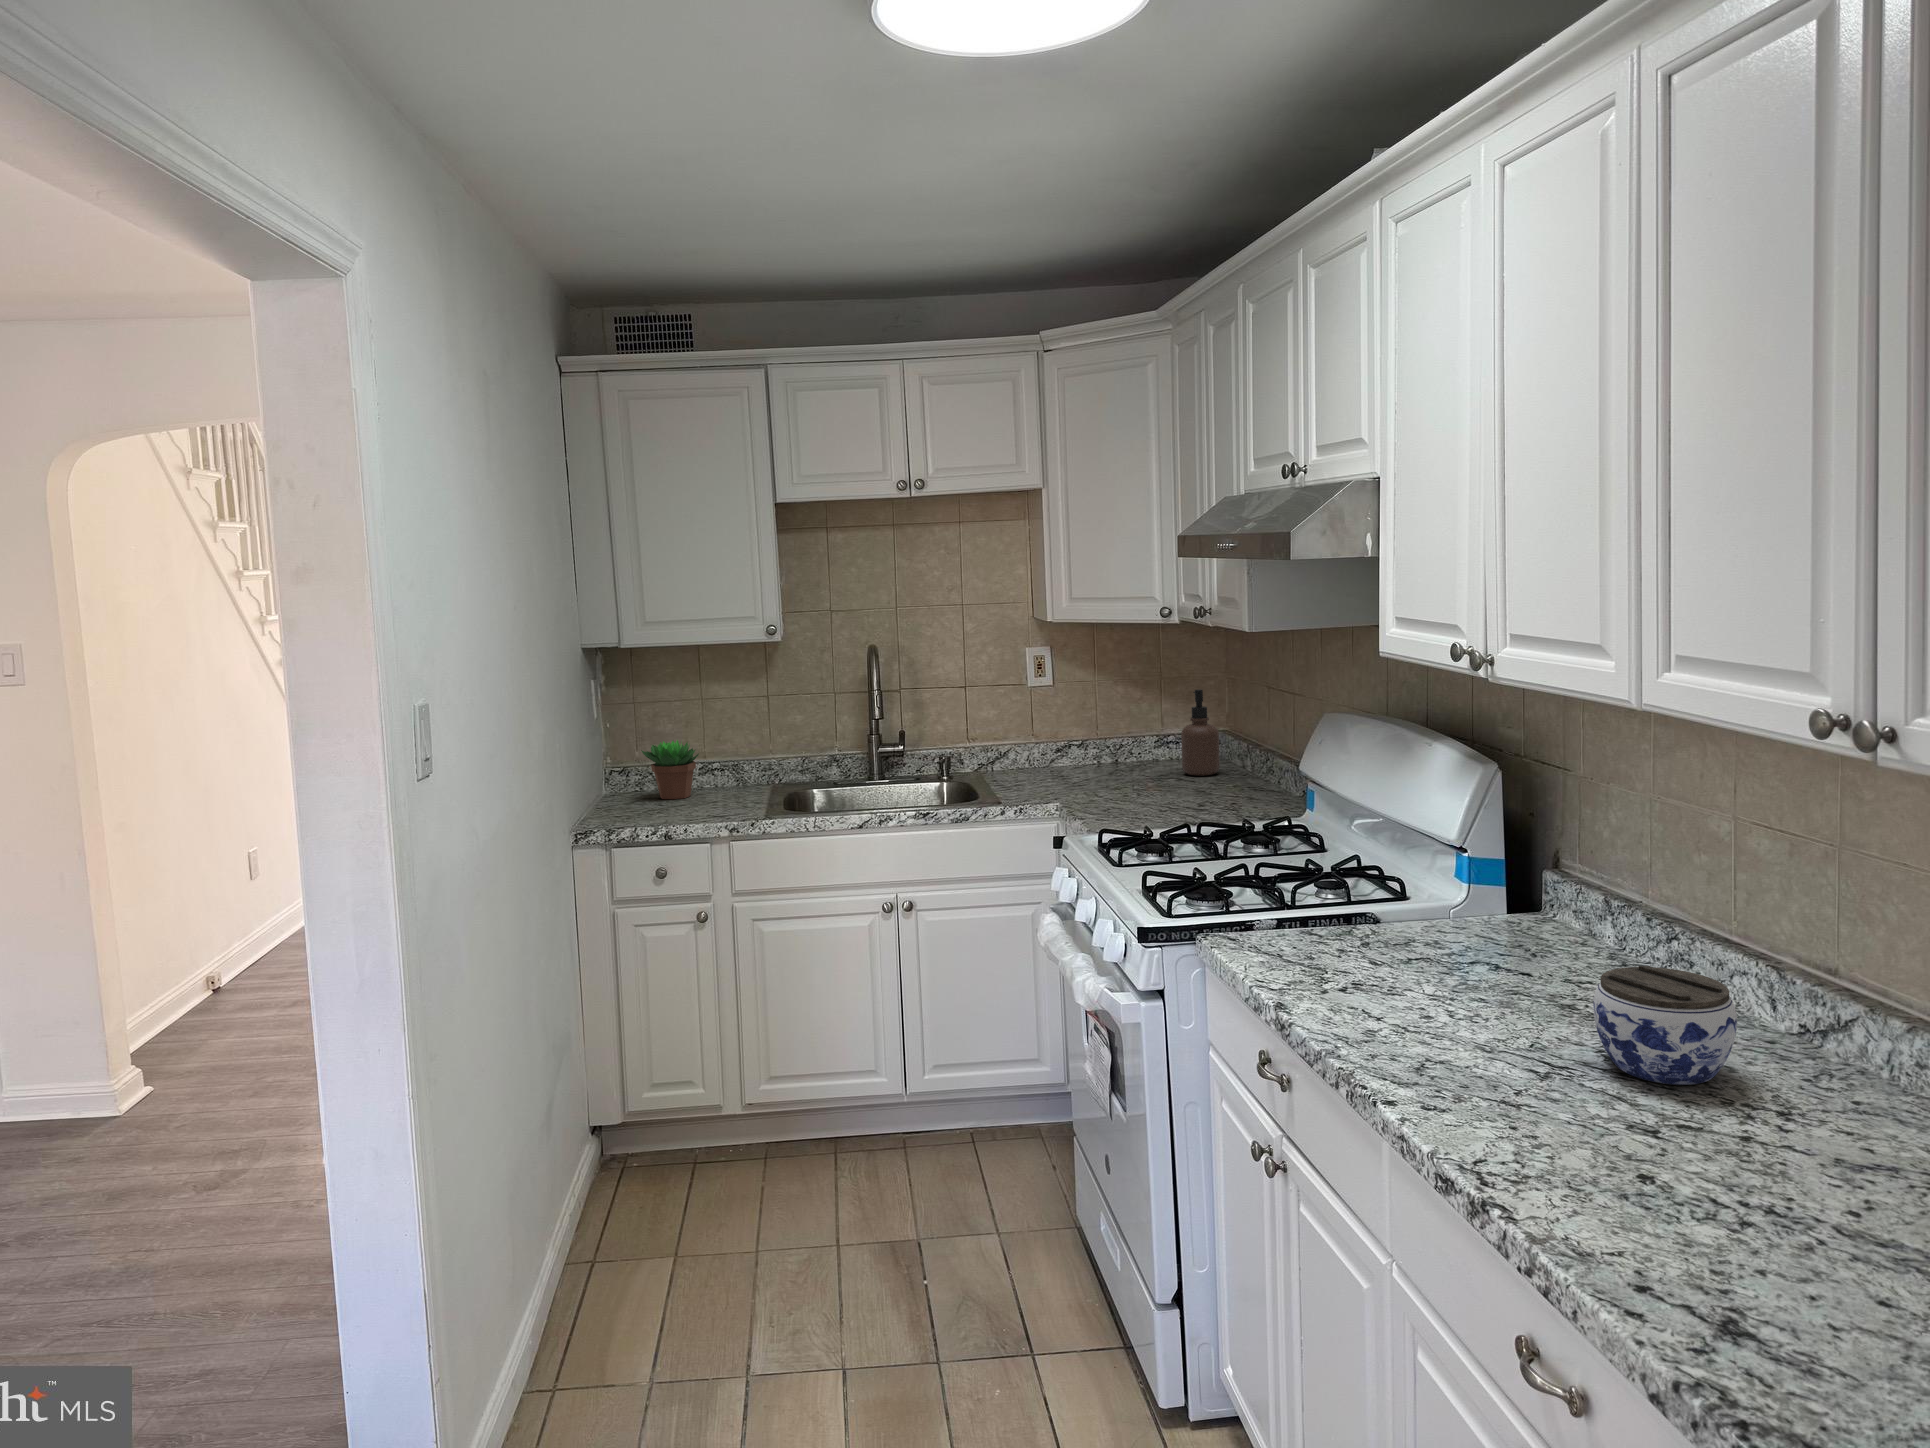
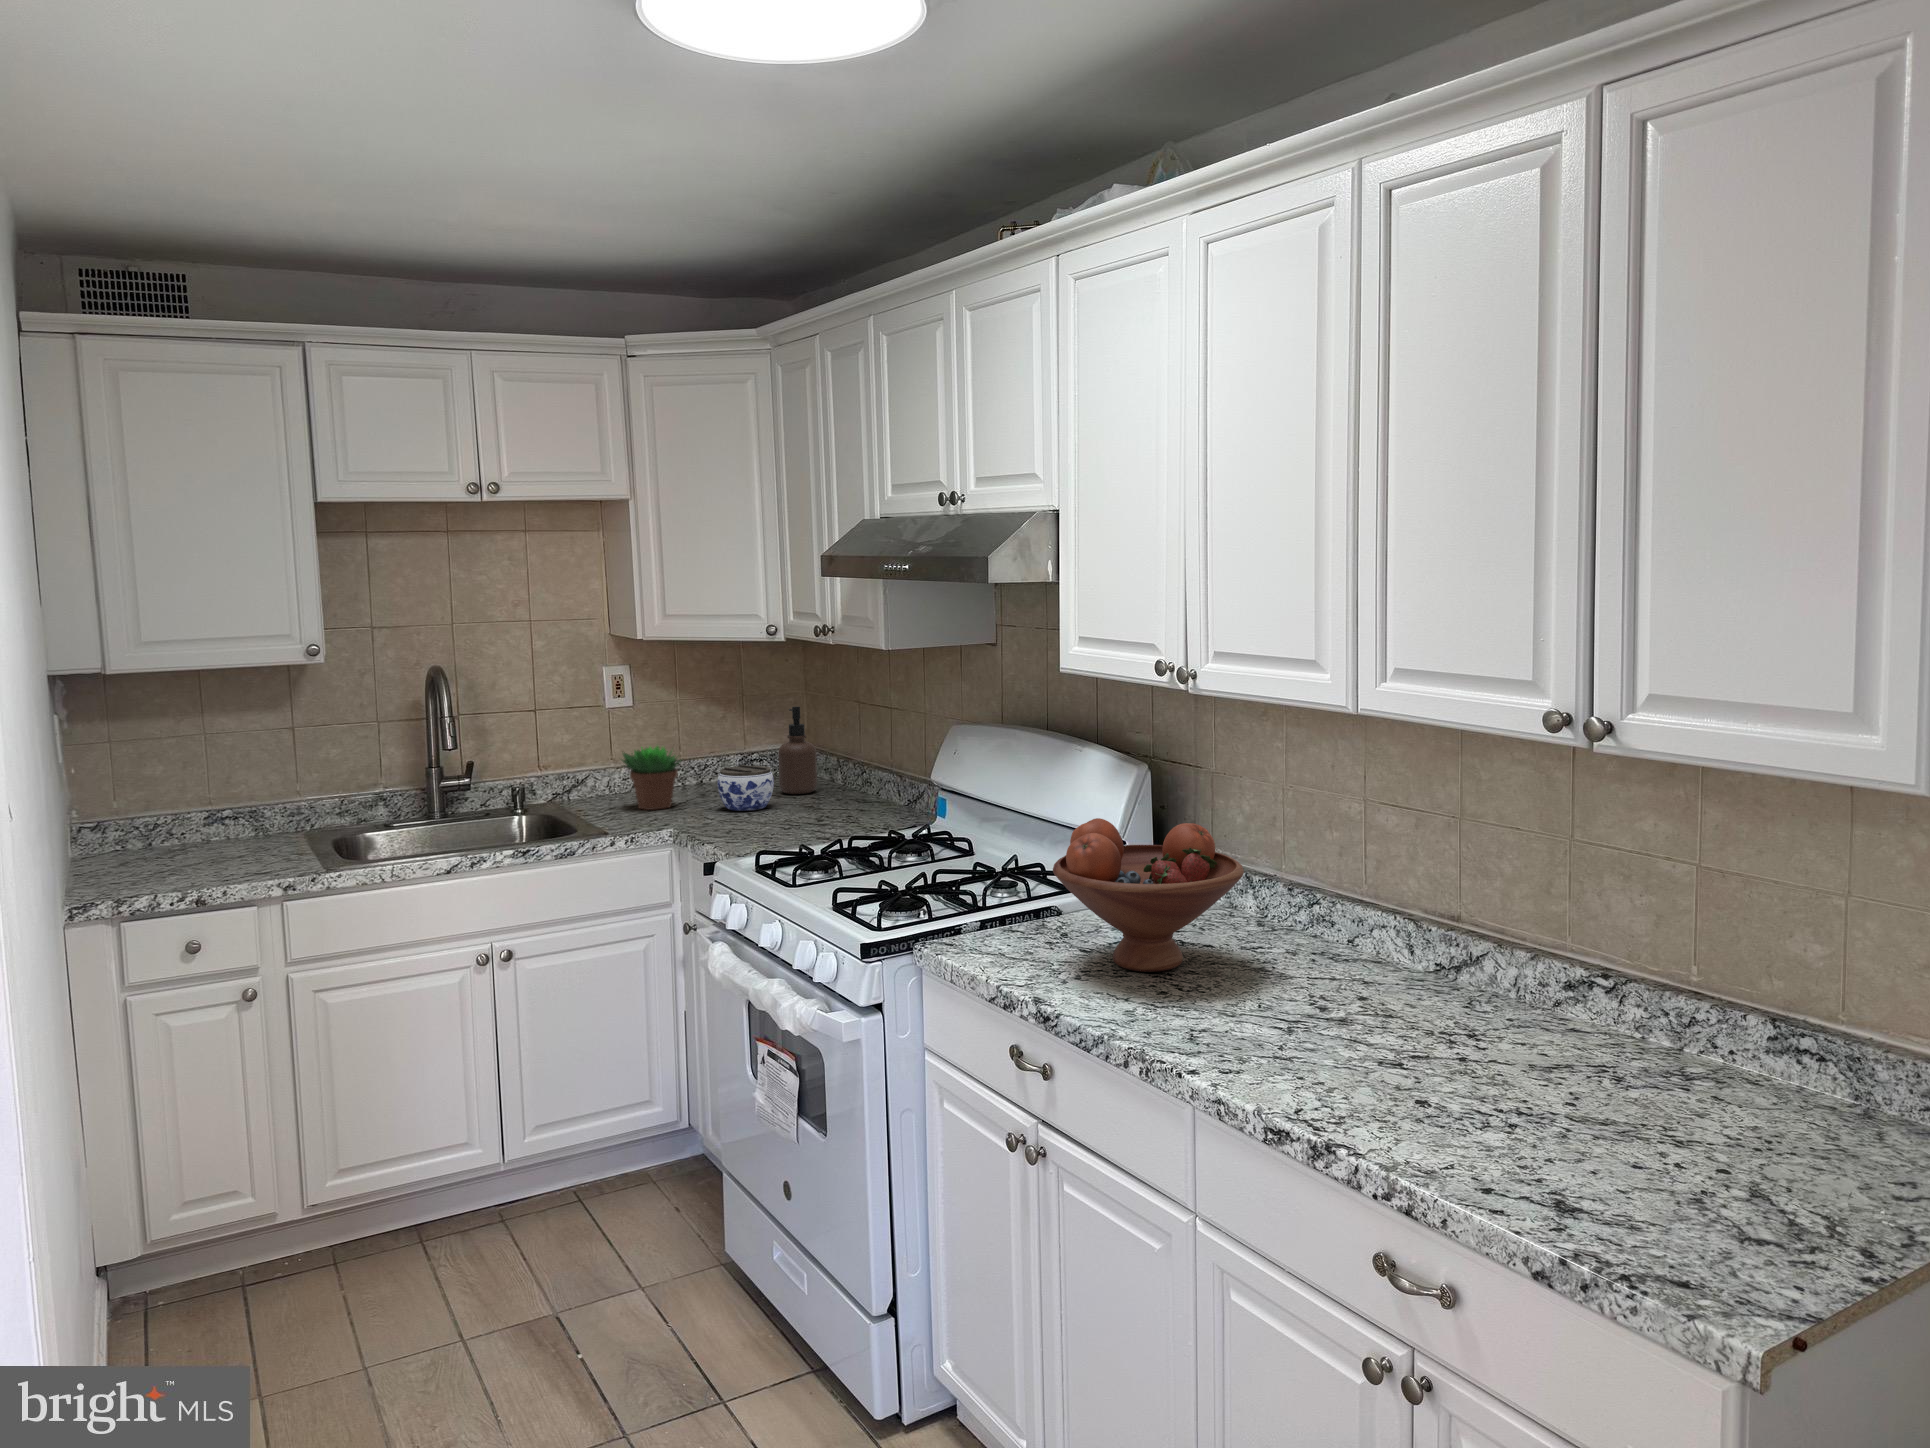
succulent plant: present [642,740,699,799] -> present [622,746,681,810]
fruit bowl: none [1319,820,1540,990] -> present [1053,818,1244,972]
jar: present [1593,966,1737,1085] -> present [718,765,774,811]

